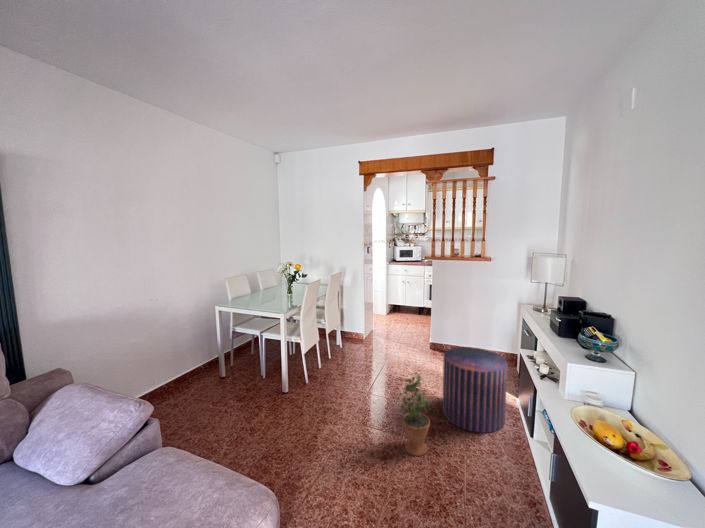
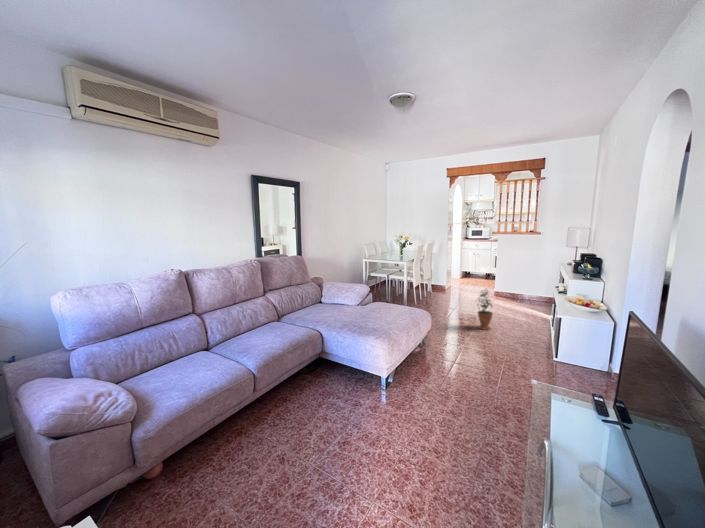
pouf: present [443,347,508,433] -> none [501,284,542,326]

